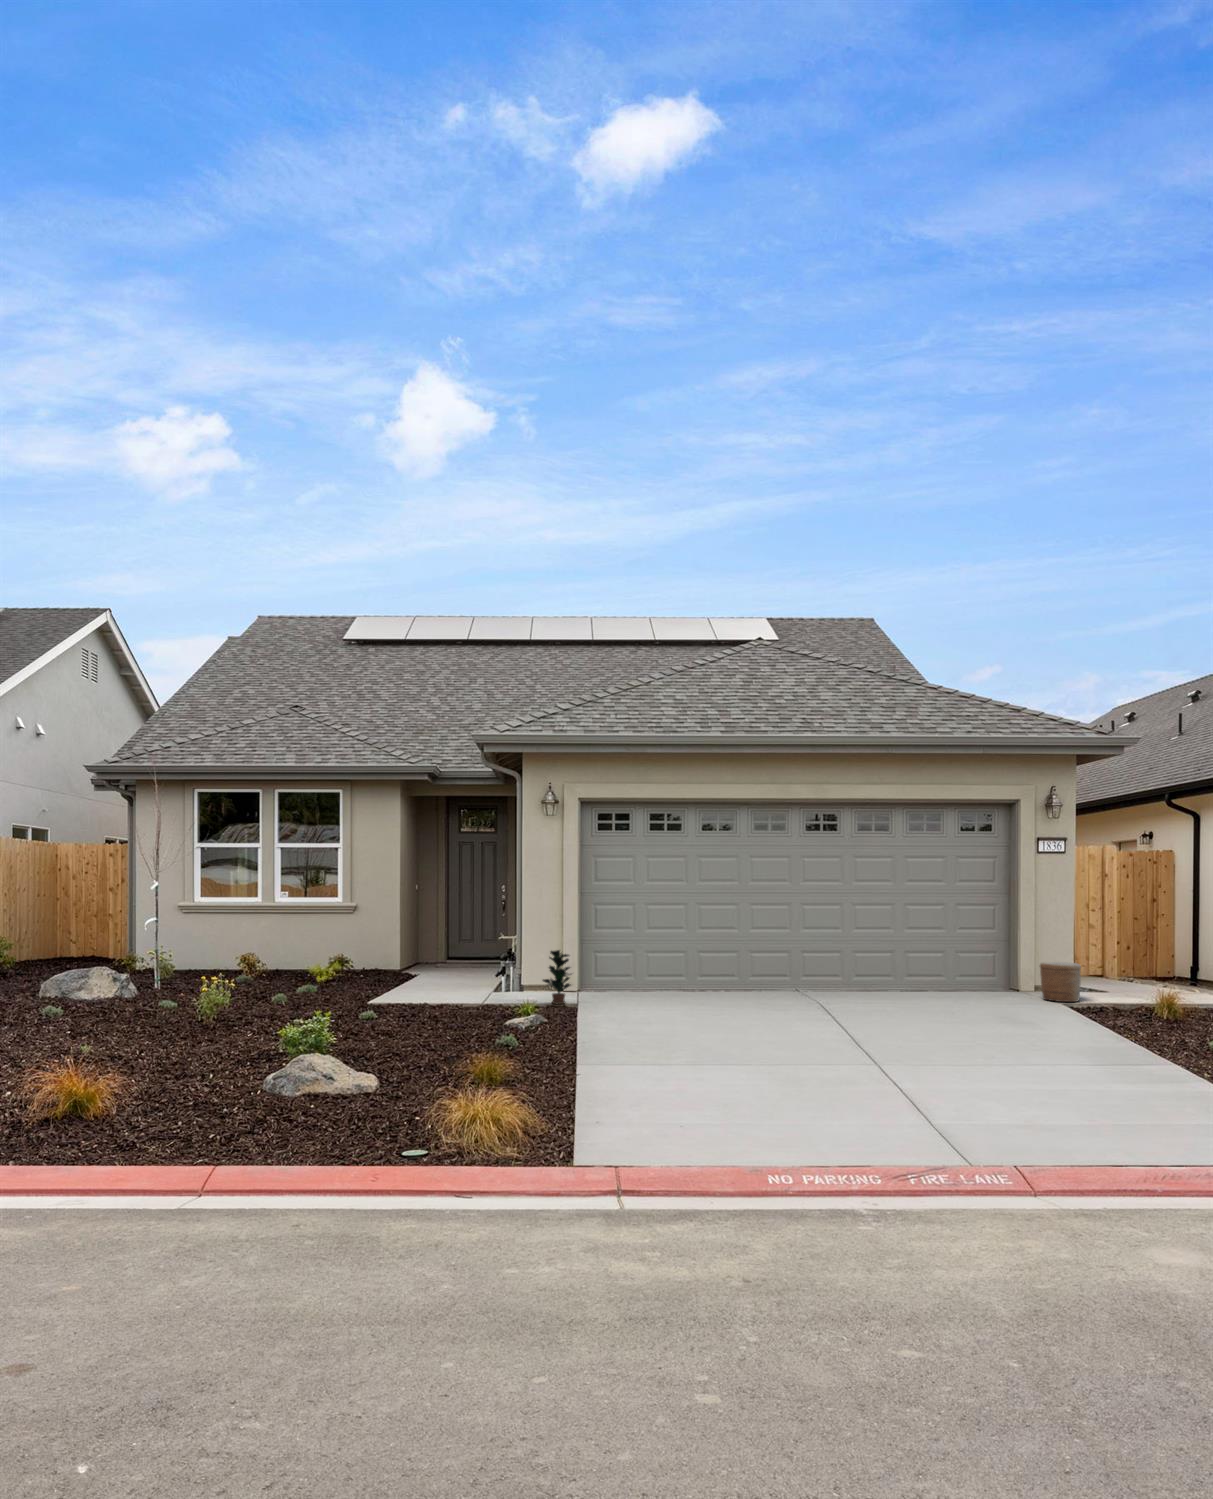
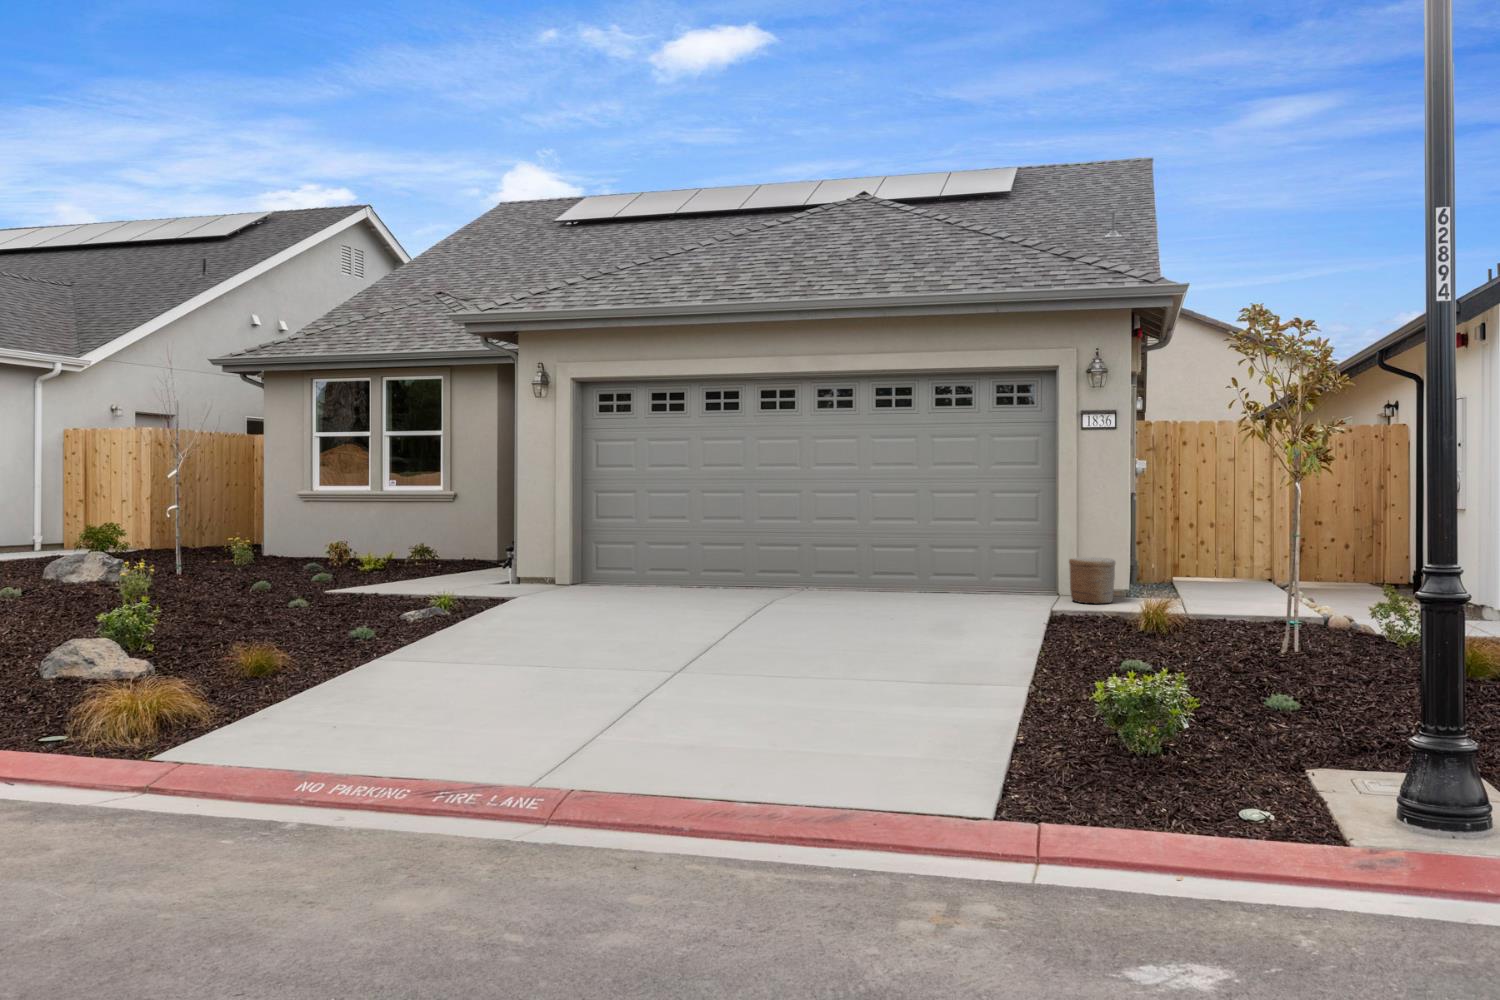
potted plant: present [543,950,571,1004] -> none [522,535,555,589]

